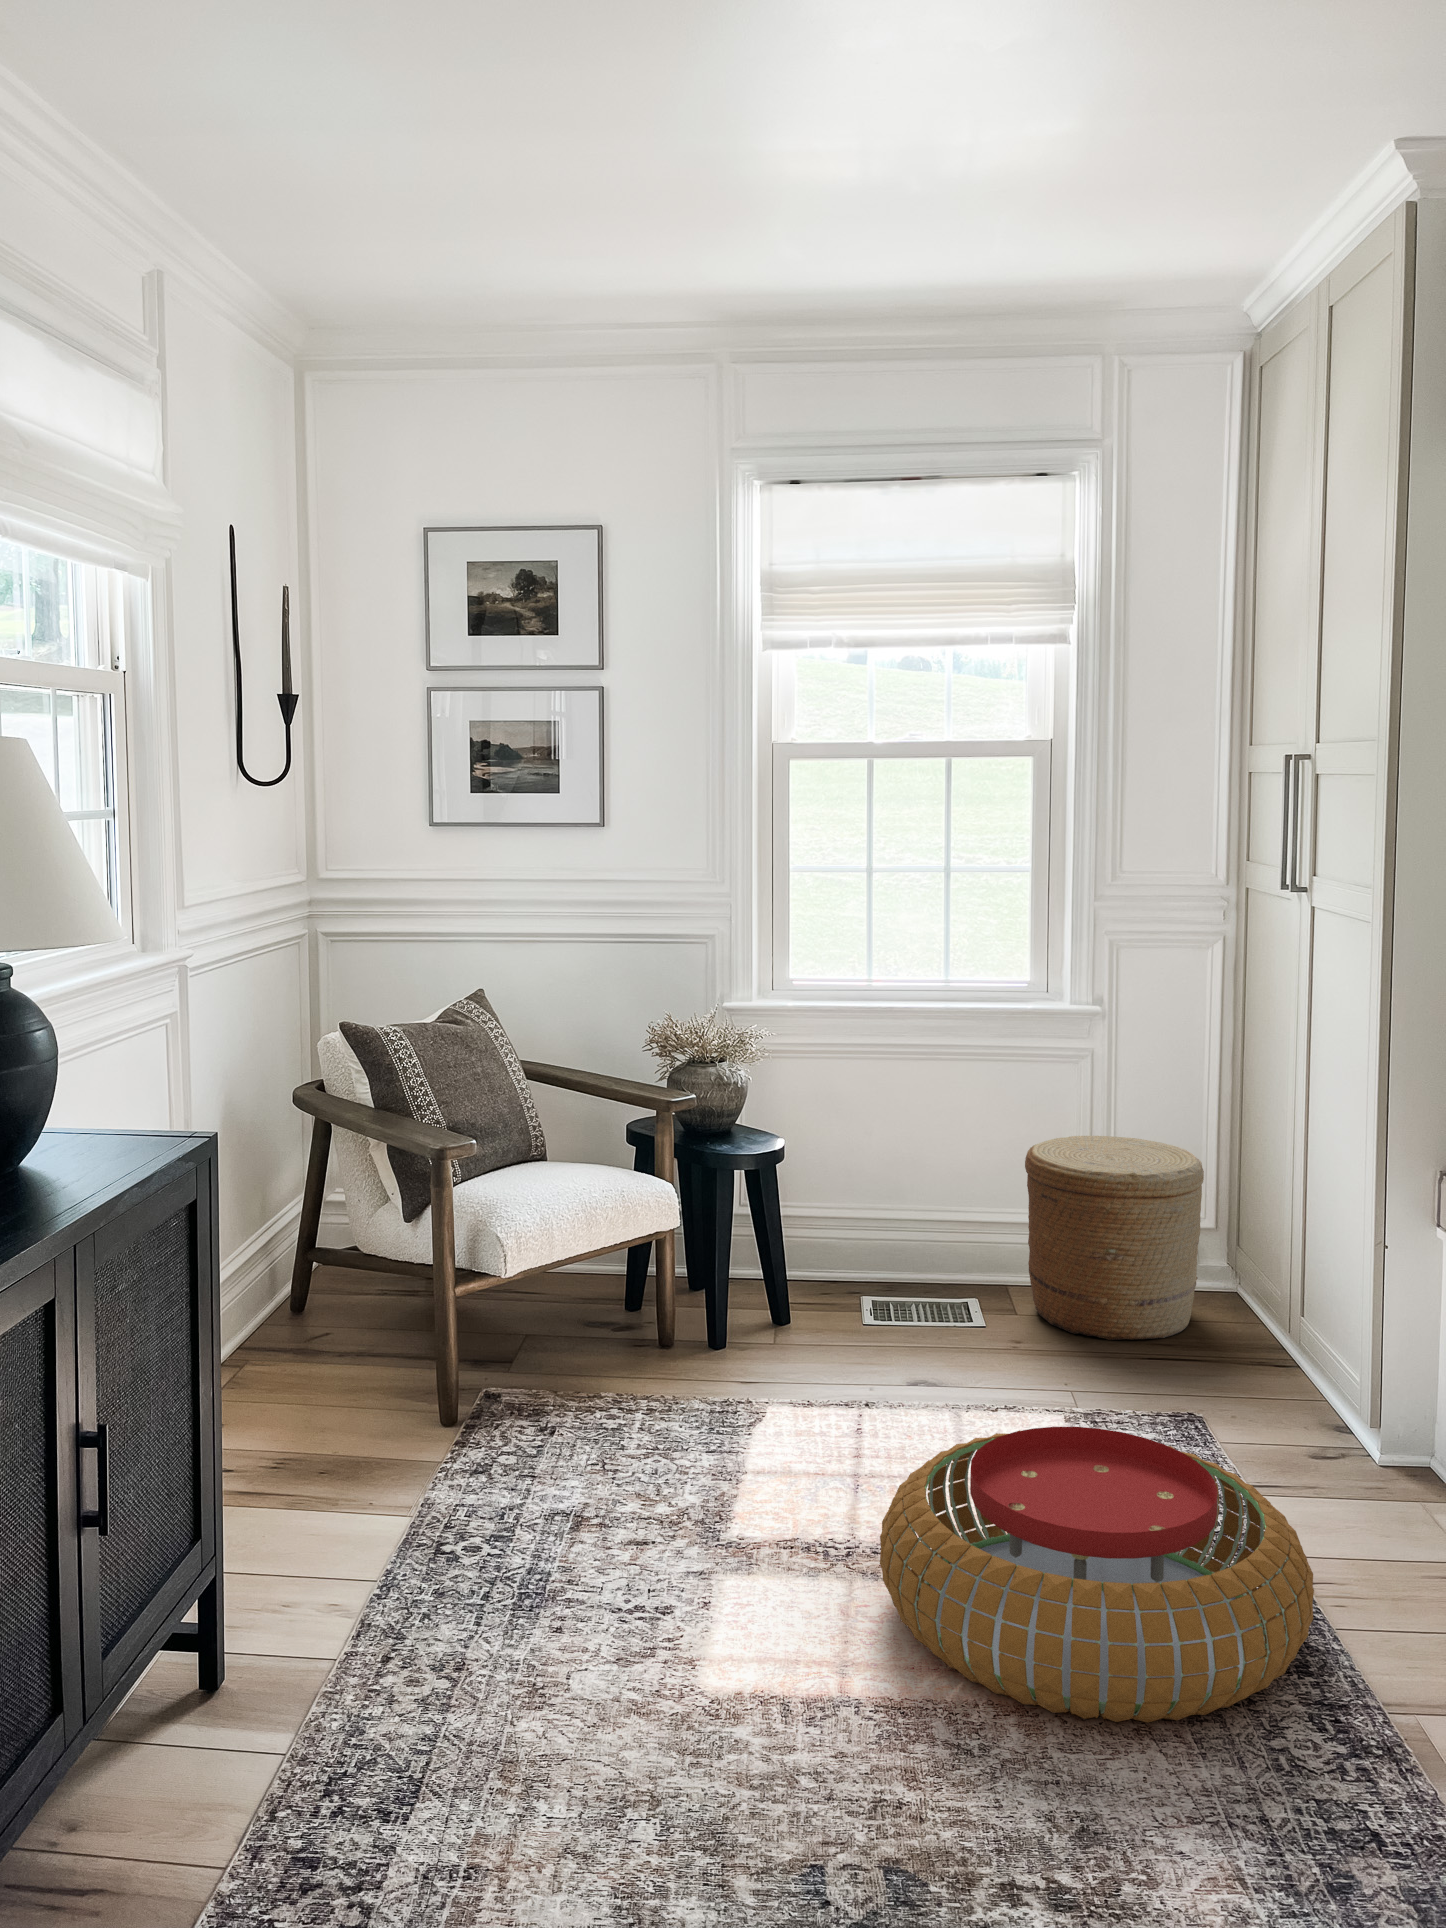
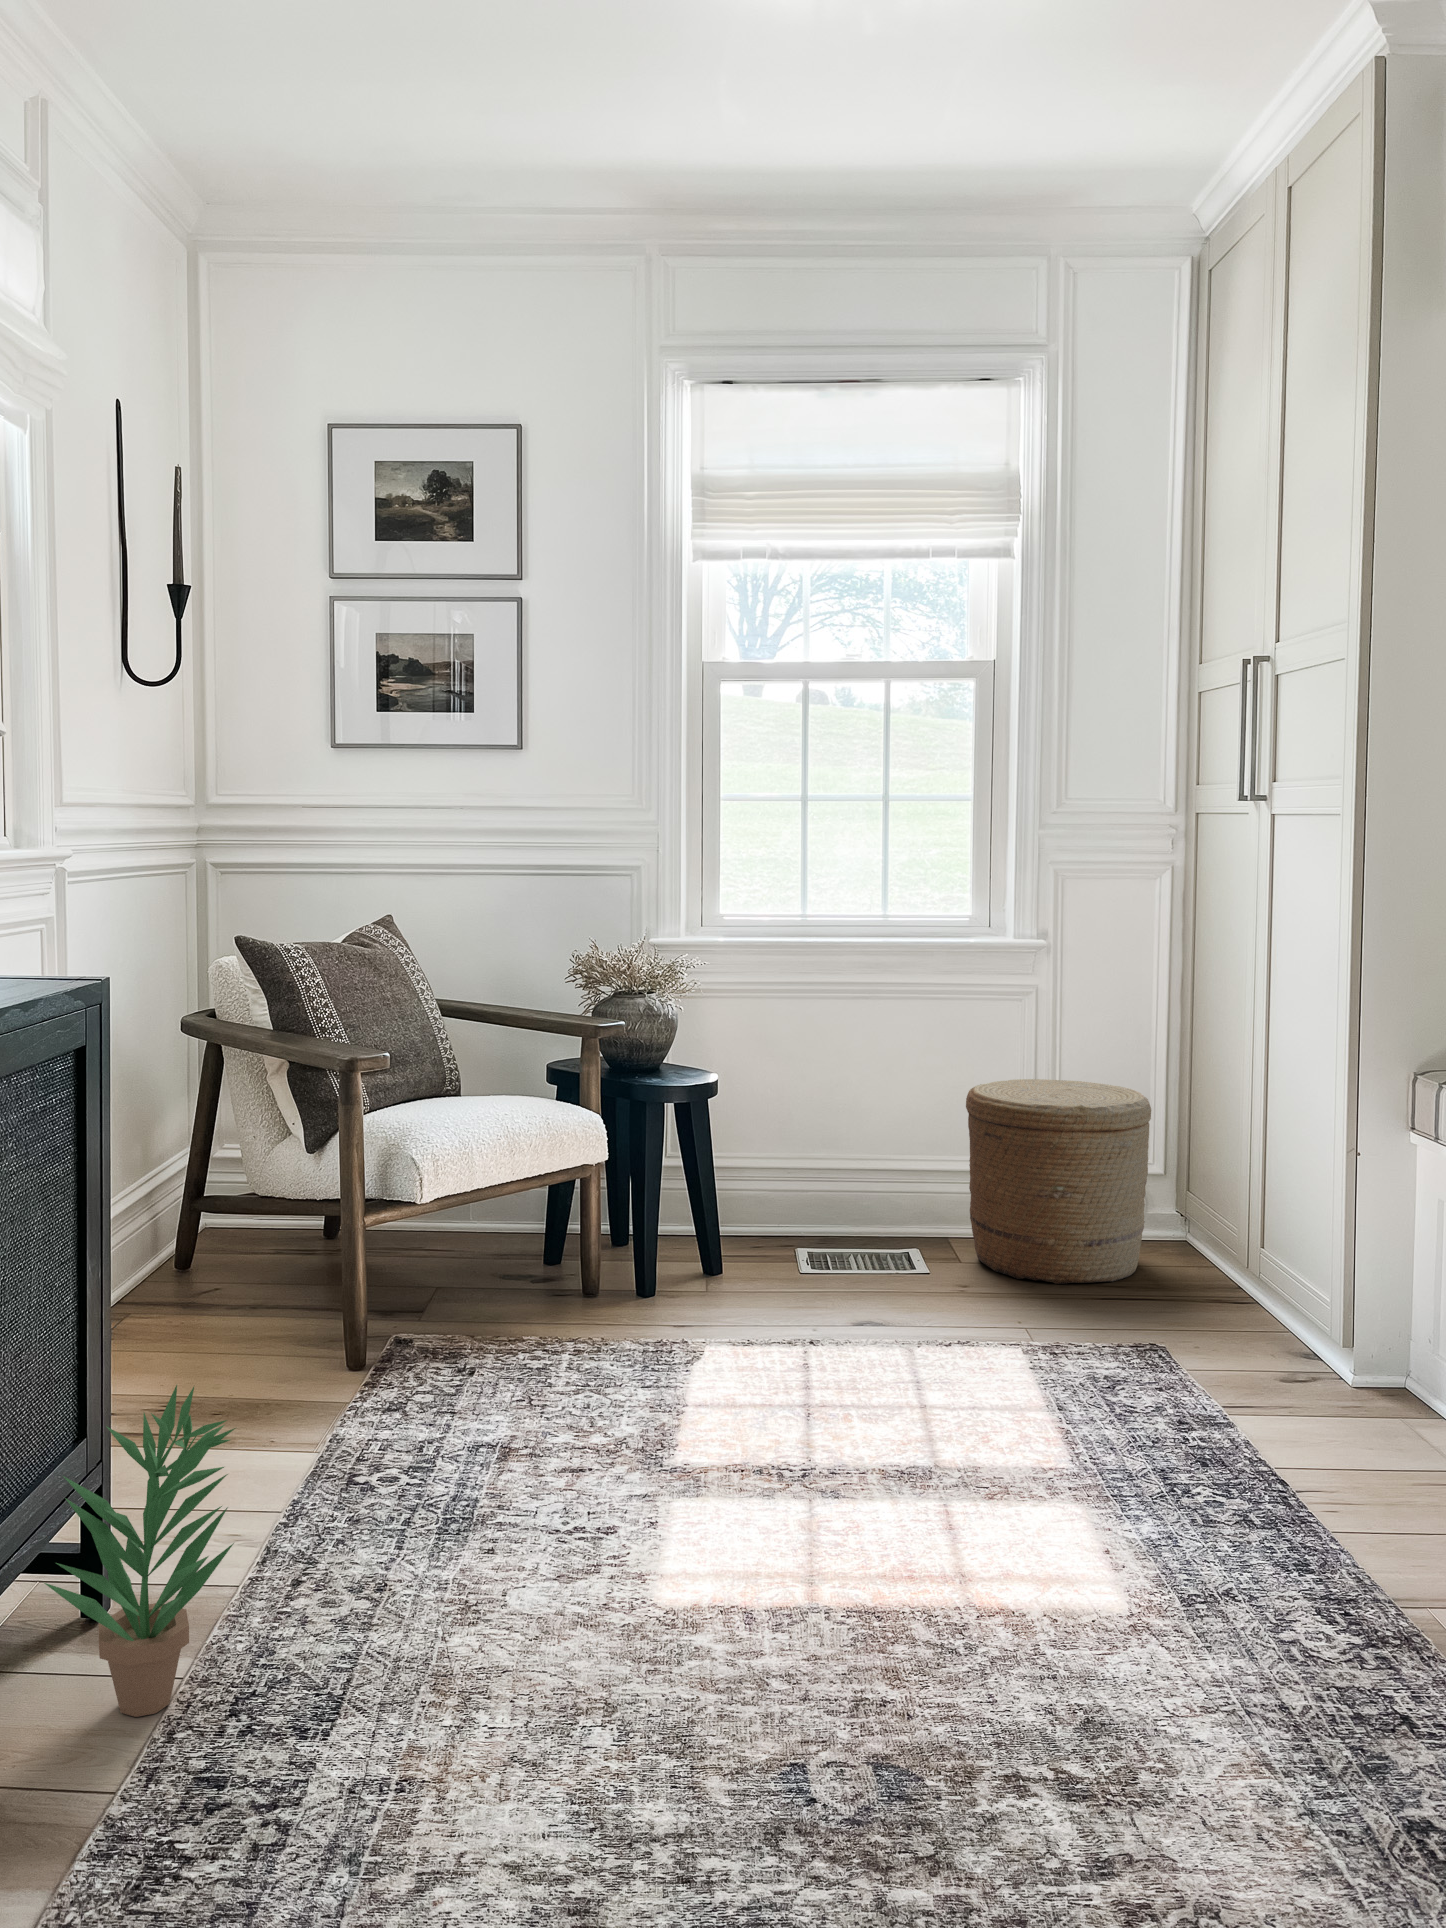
pouf: present [880,1427,1314,1723] -> none [843,1328,1313,1620]
potted plant: none [163,1505,328,1795] -> present [44,1385,236,1717]

